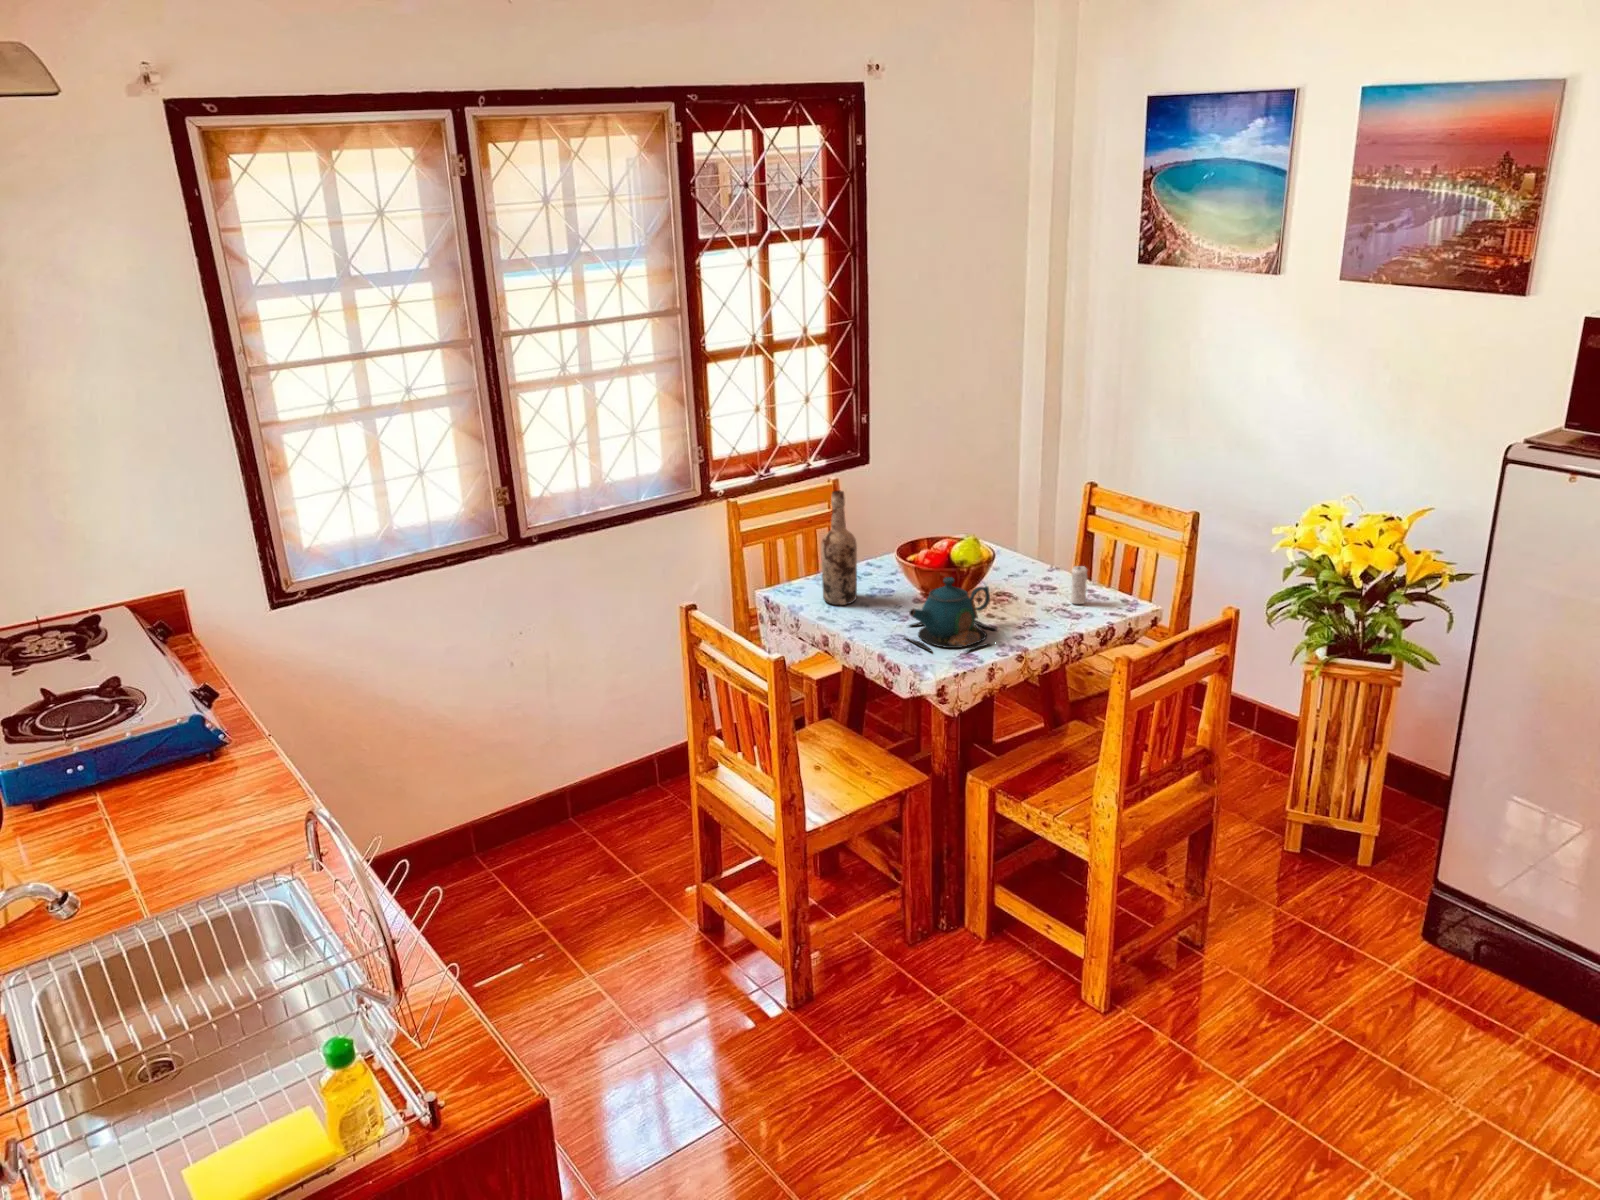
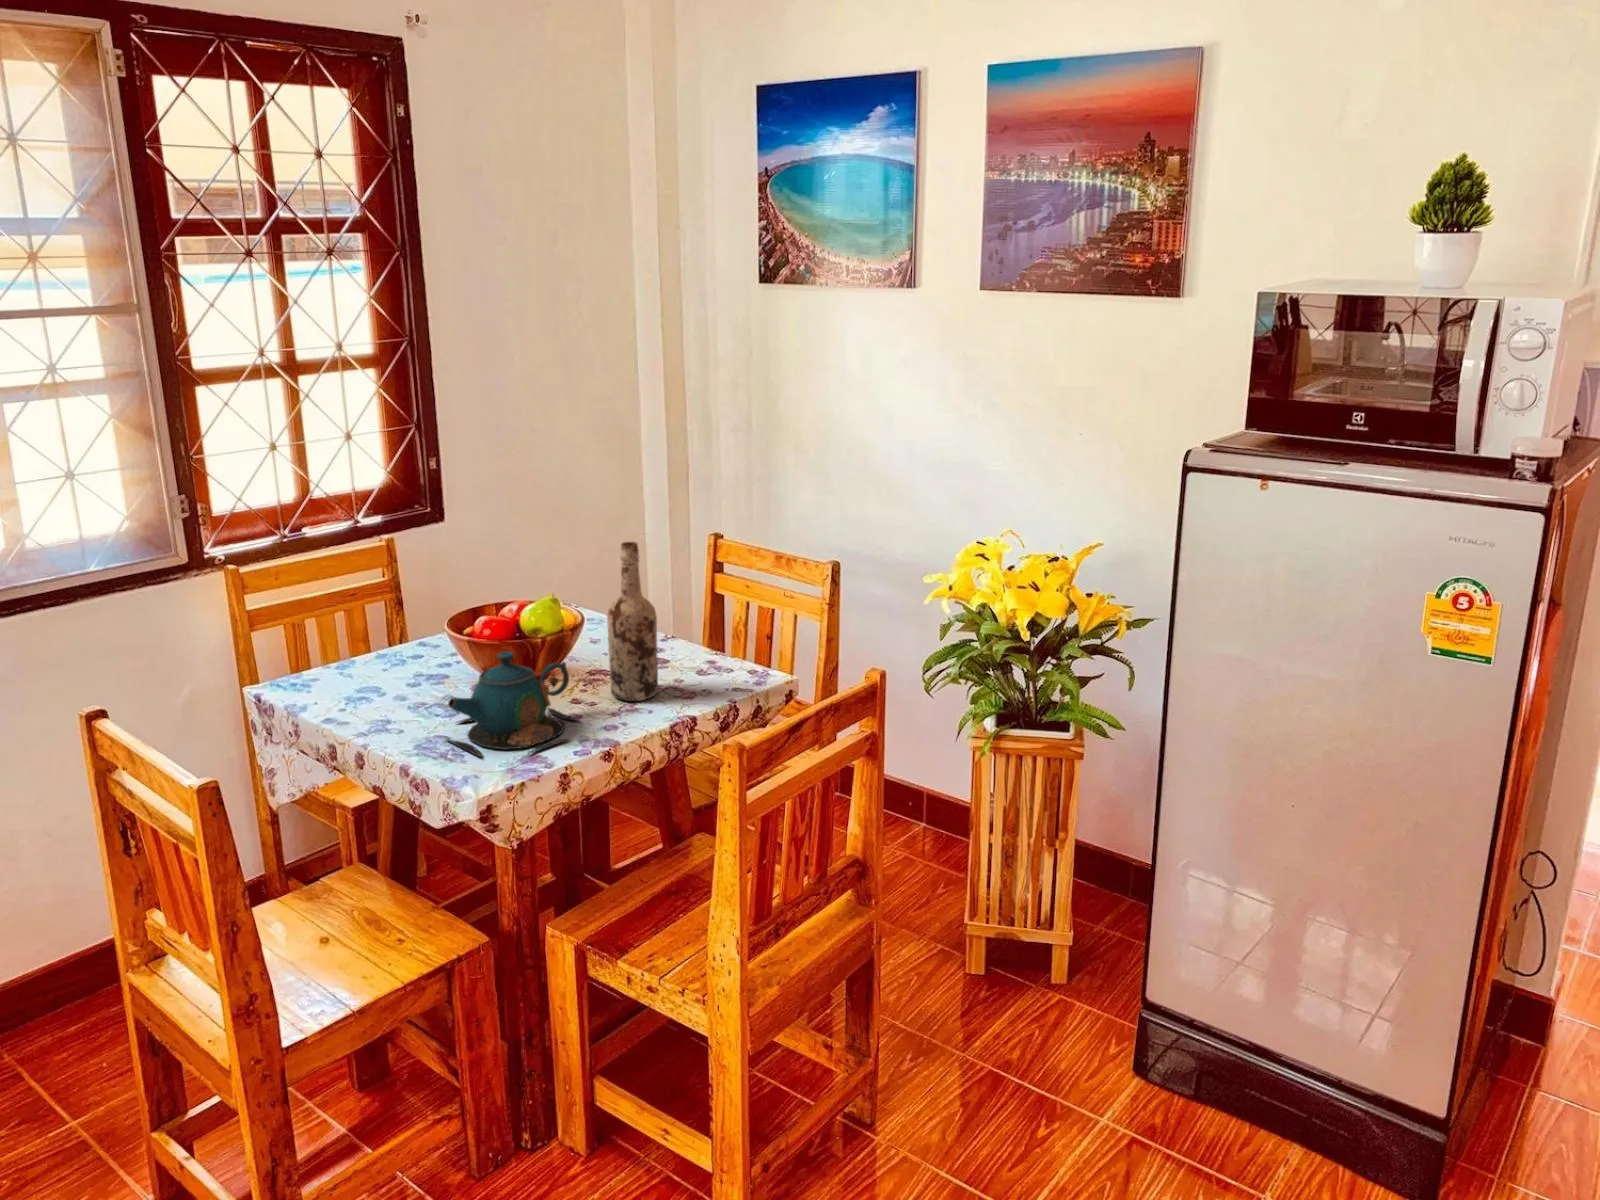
wine bottle: present [821,490,857,605] -> present [607,542,658,701]
candle: present [1070,566,1087,604] -> none [680,622,701,680]

